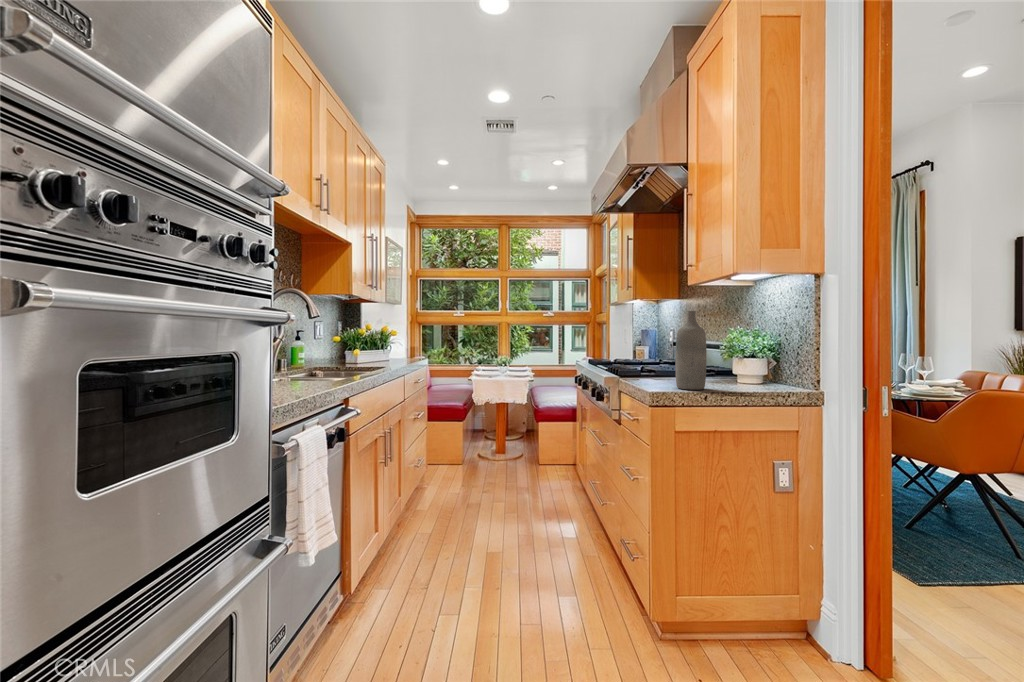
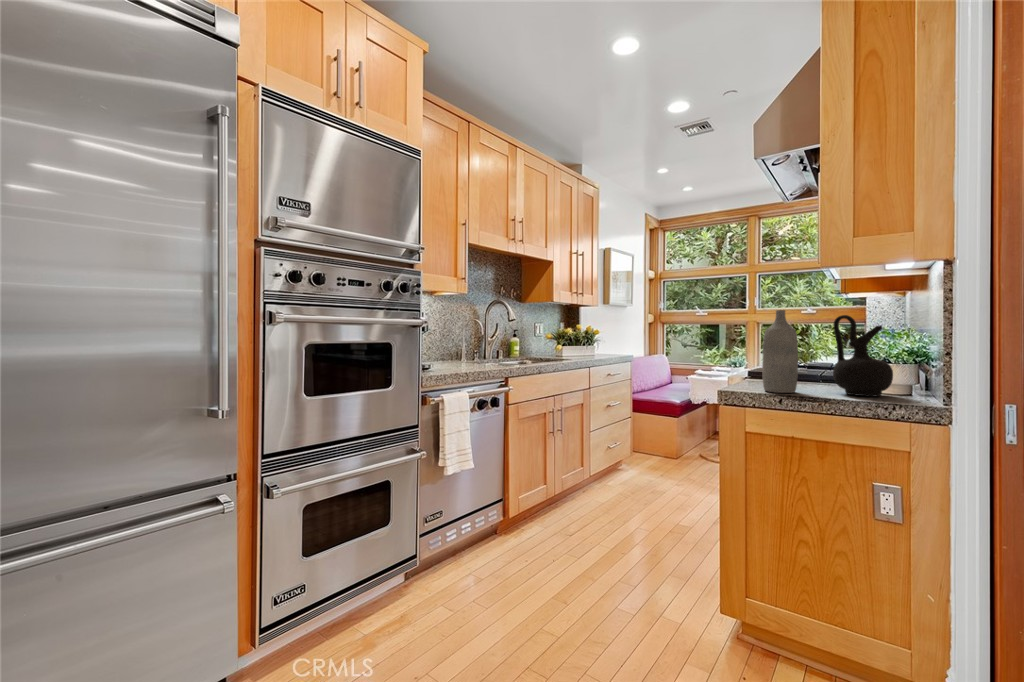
ceramic jug: none [722,317,769,388] -> present [833,315,893,396]

